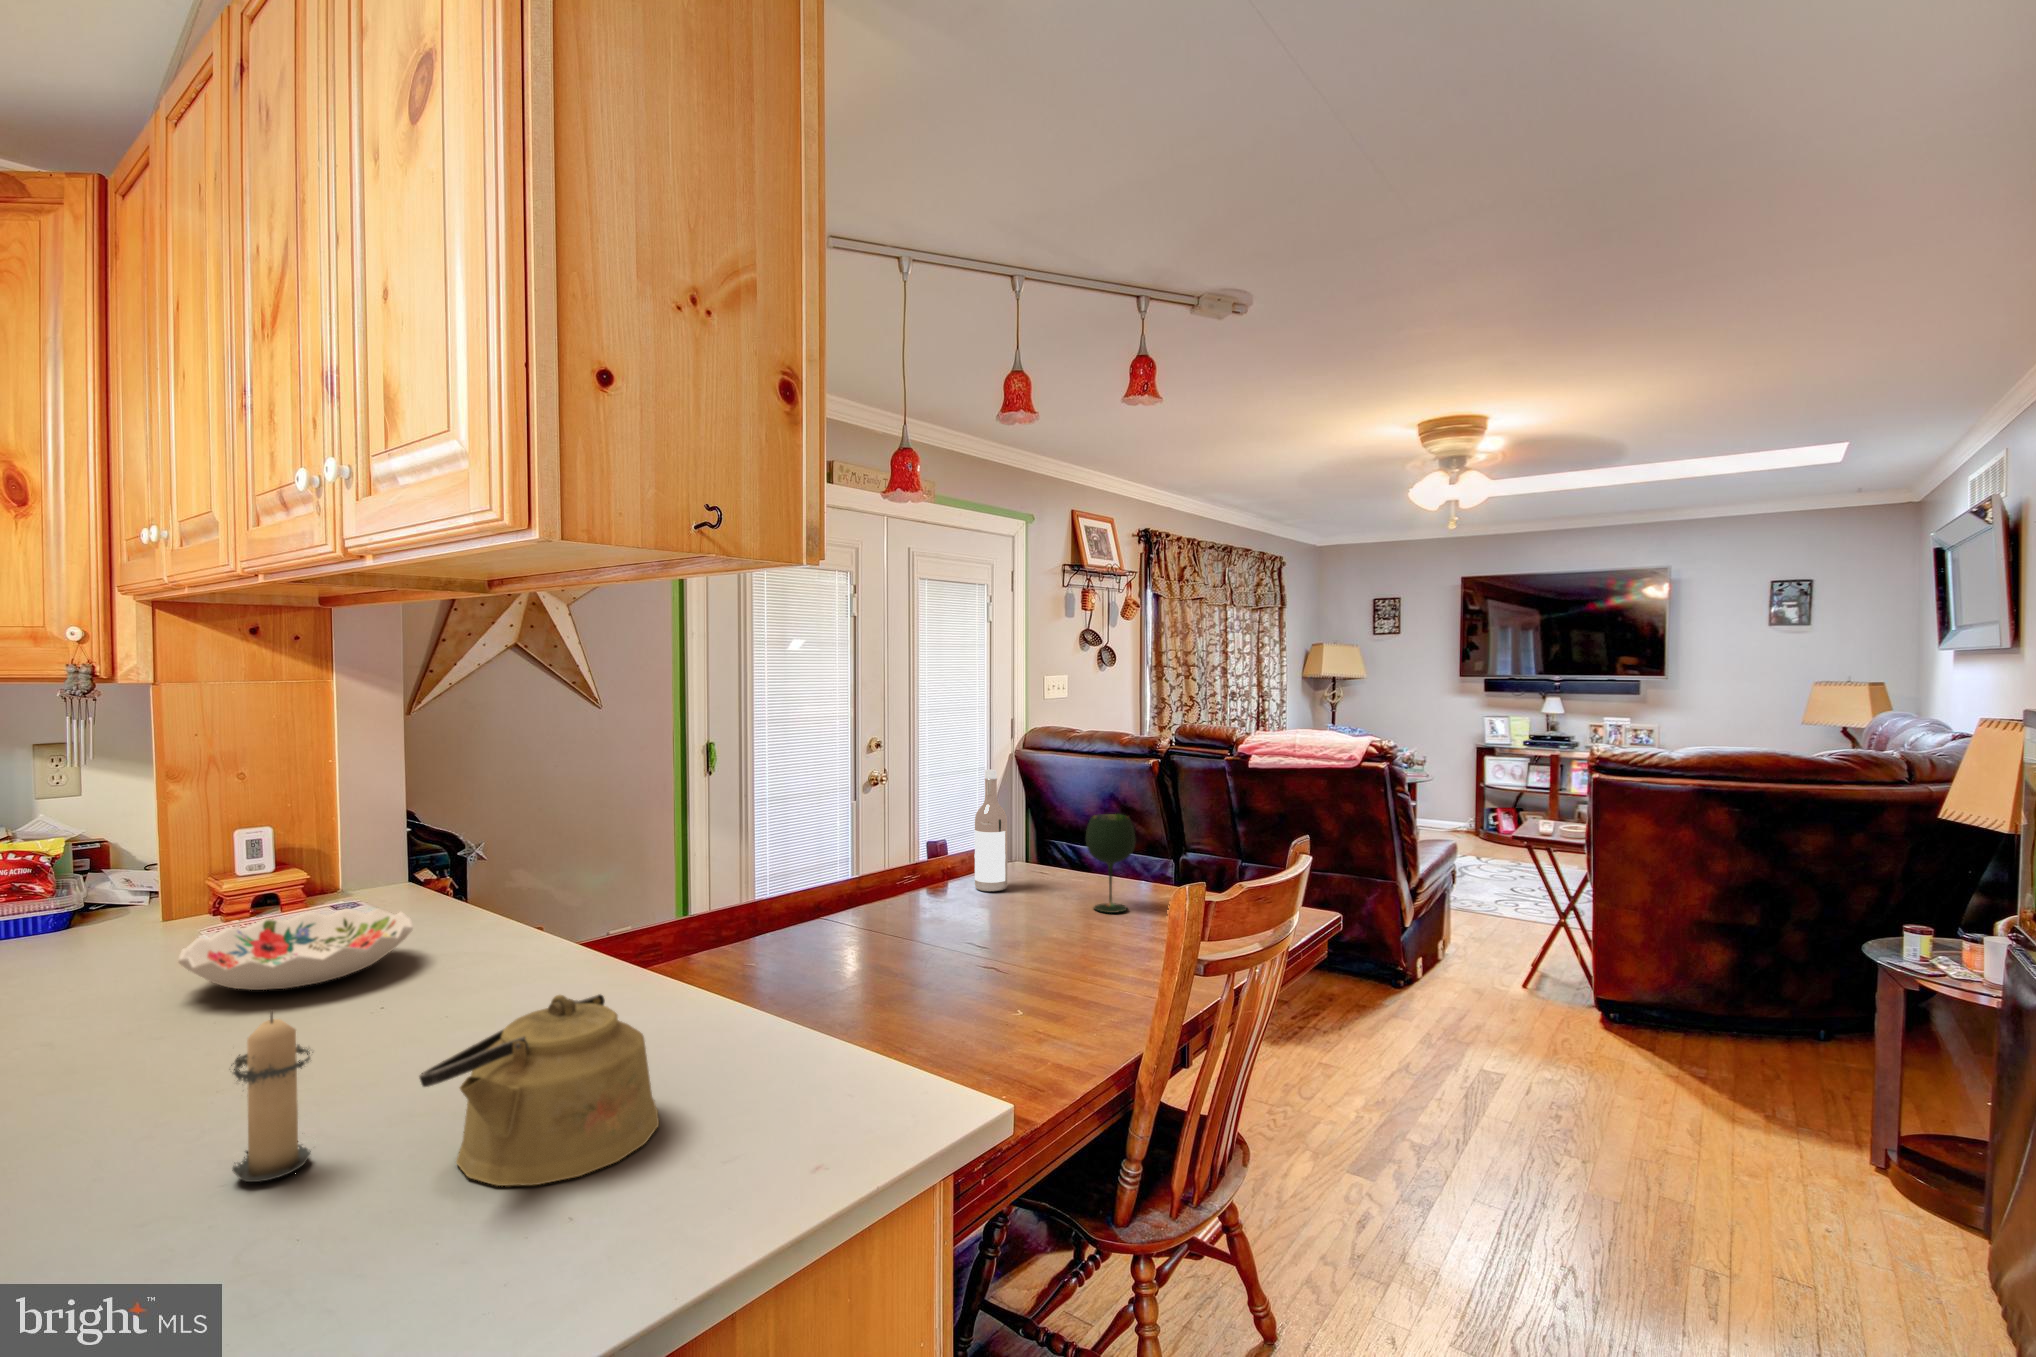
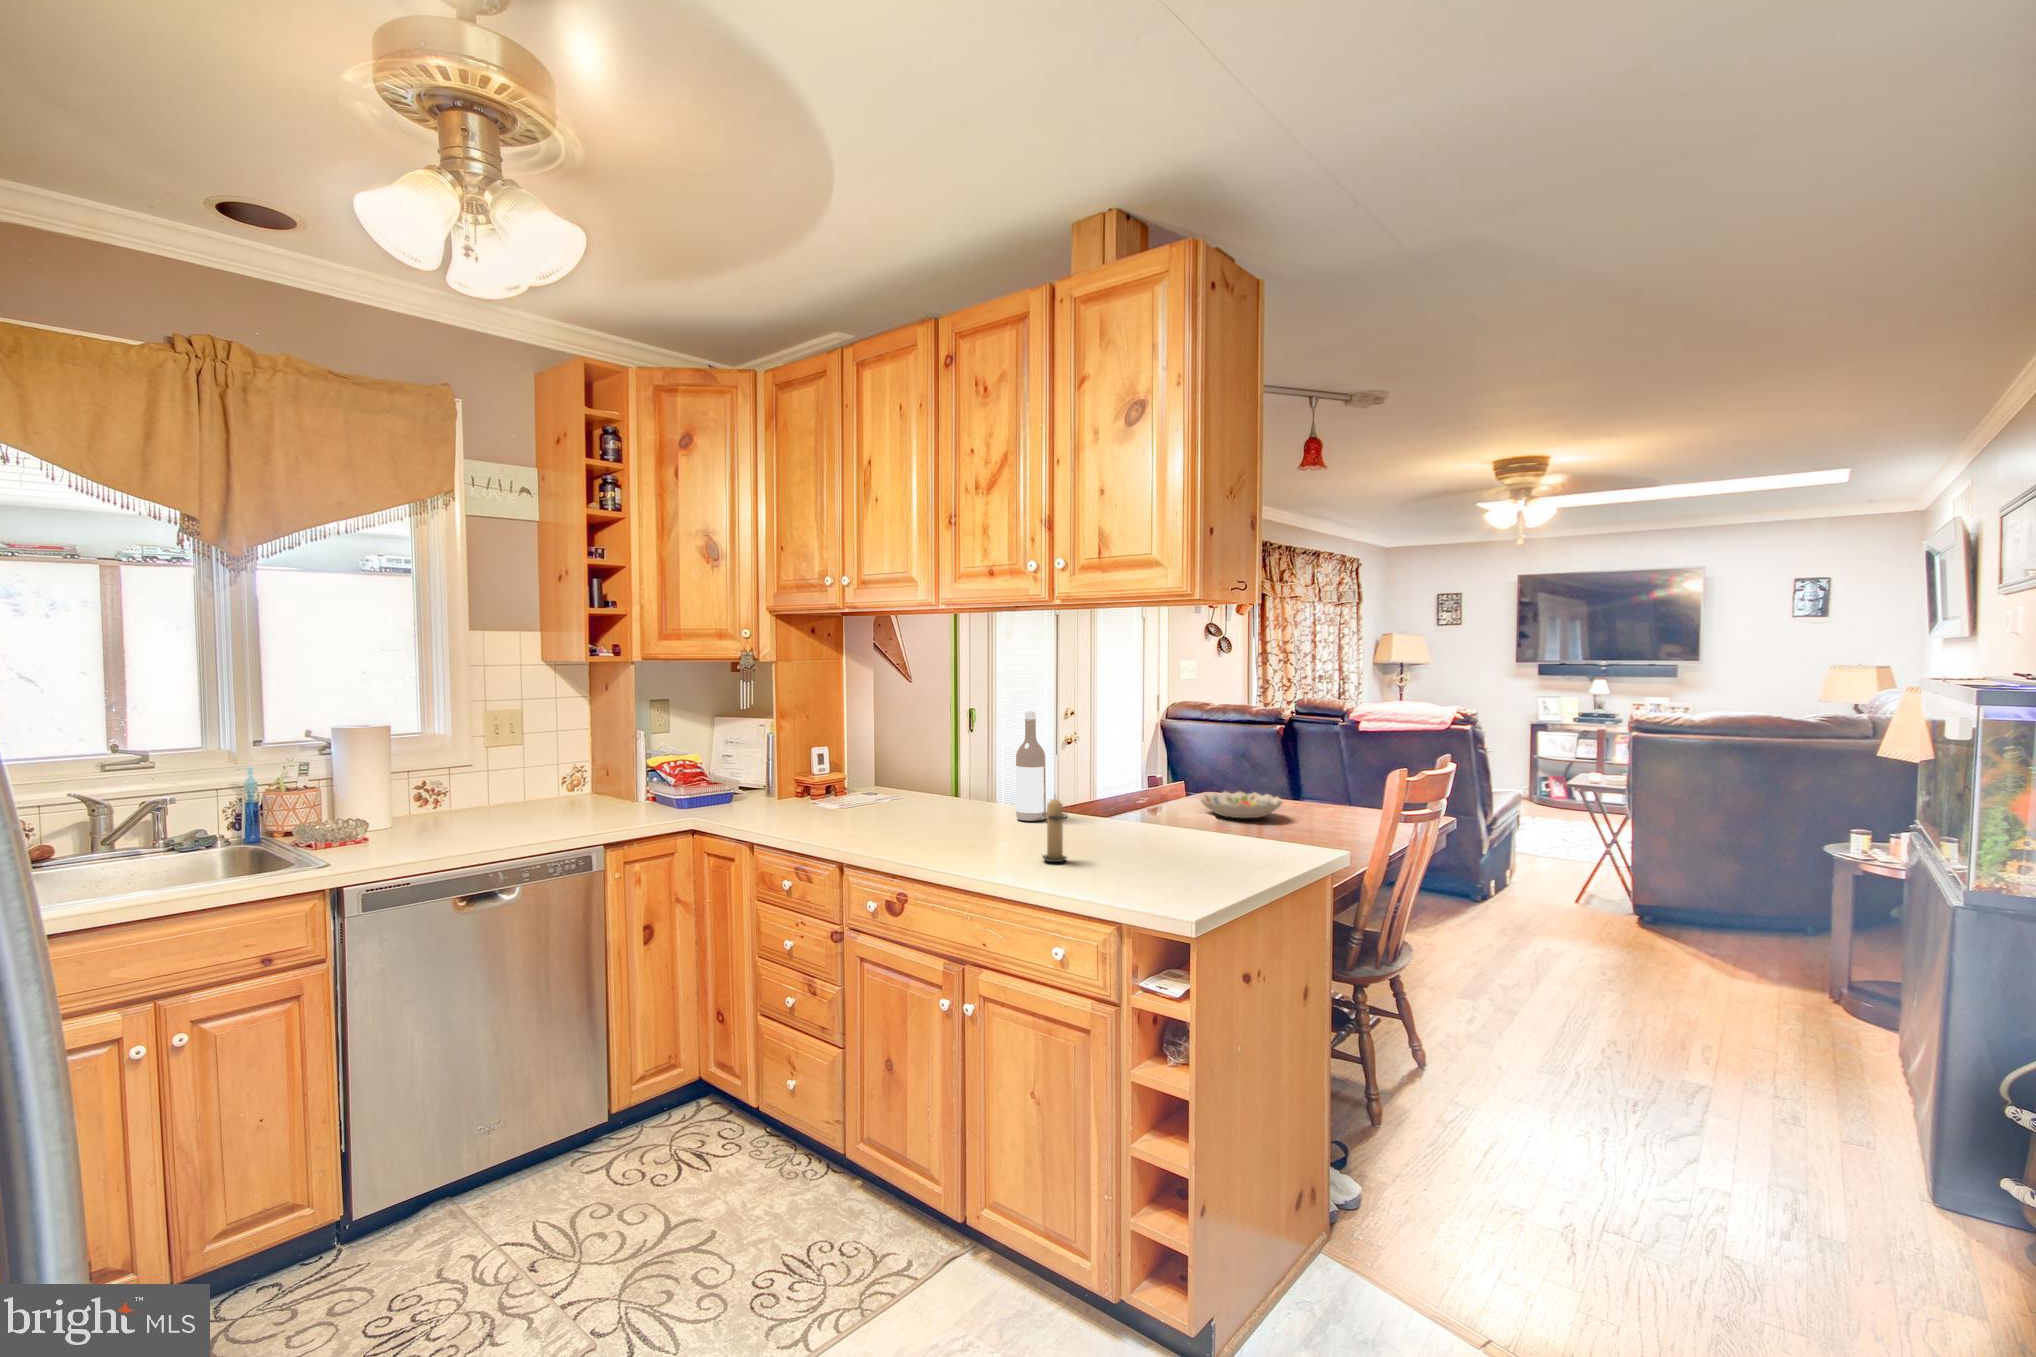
wine bottle: present [974,770,1008,892] -> present [1016,711,1046,821]
wine glass: present [1086,814,1135,913] -> none [1286,750,1320,812]
decorative bowl: present [178,908,413,990] -> present [1200,792,1282,818]
kettle: present [419,995,659,1186] -> none [1114,794,1199,864]

